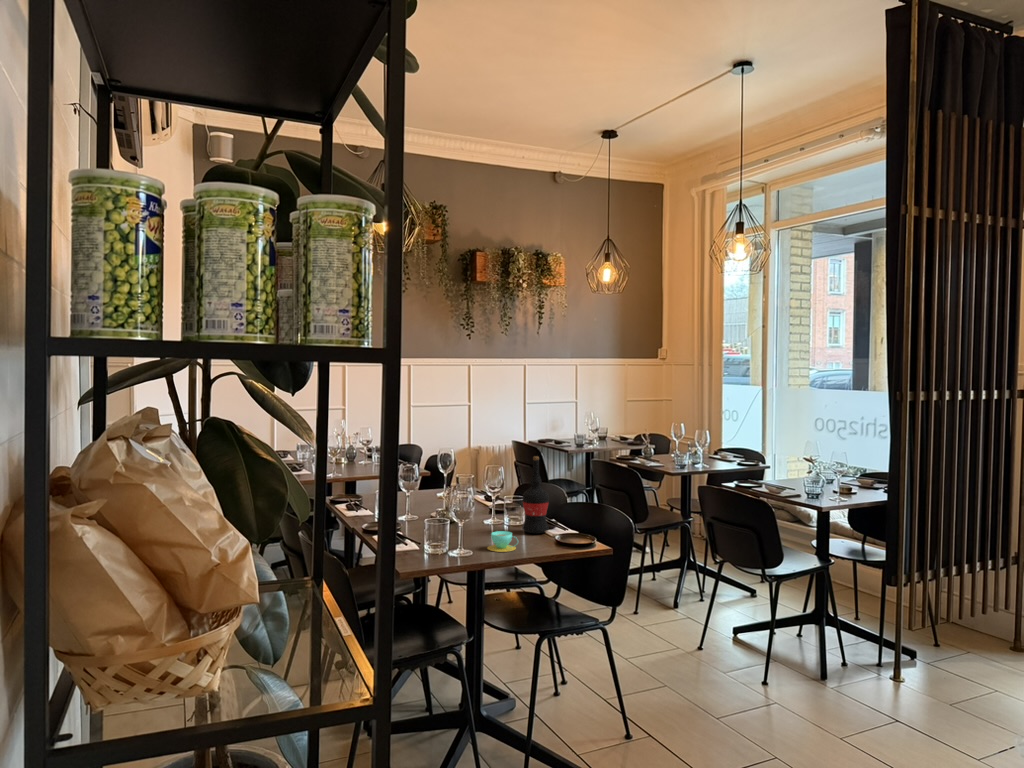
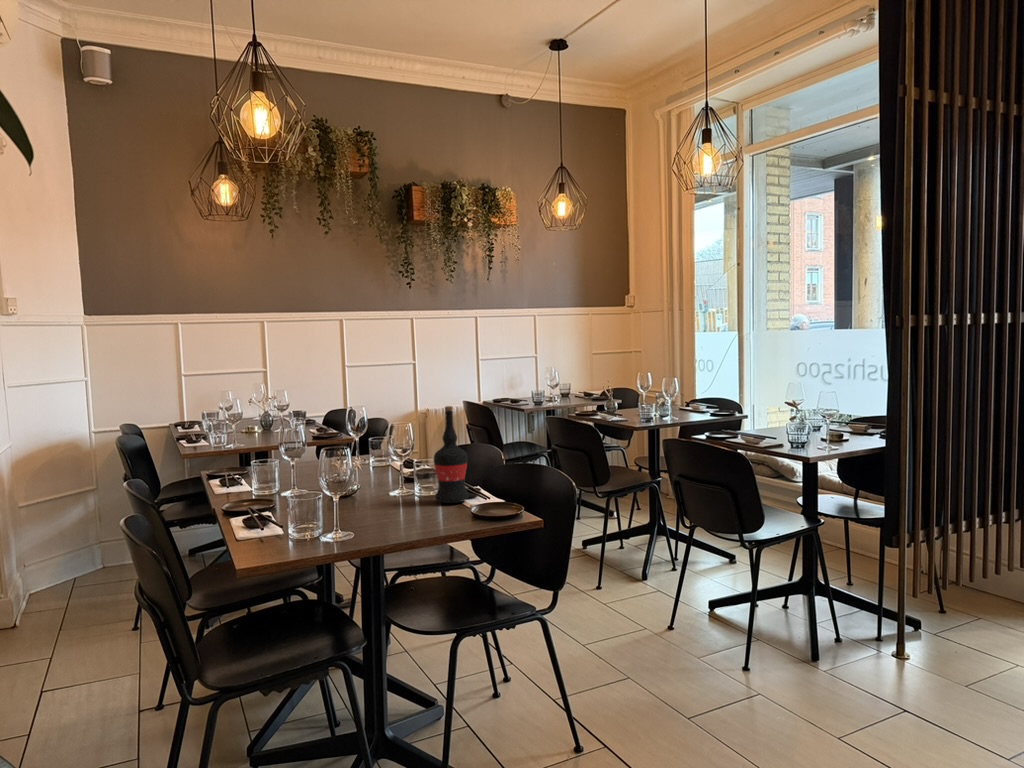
teacup: present [487,531,516,552] -> none [381,502,420,529]

